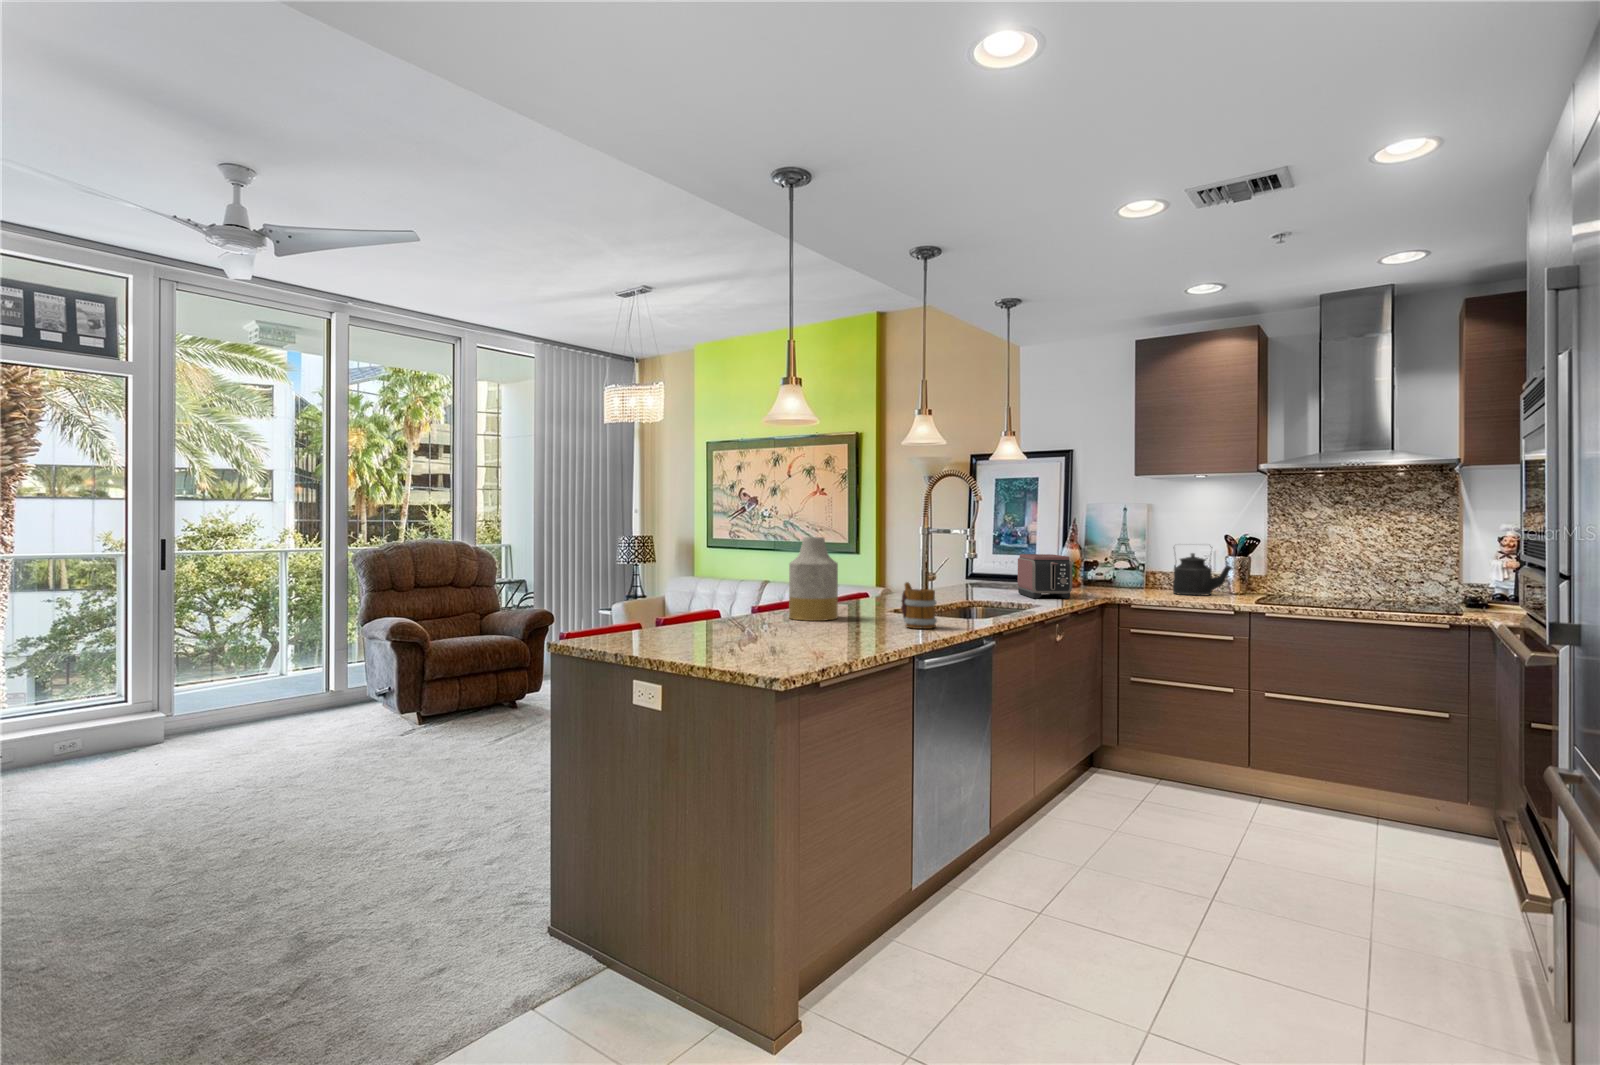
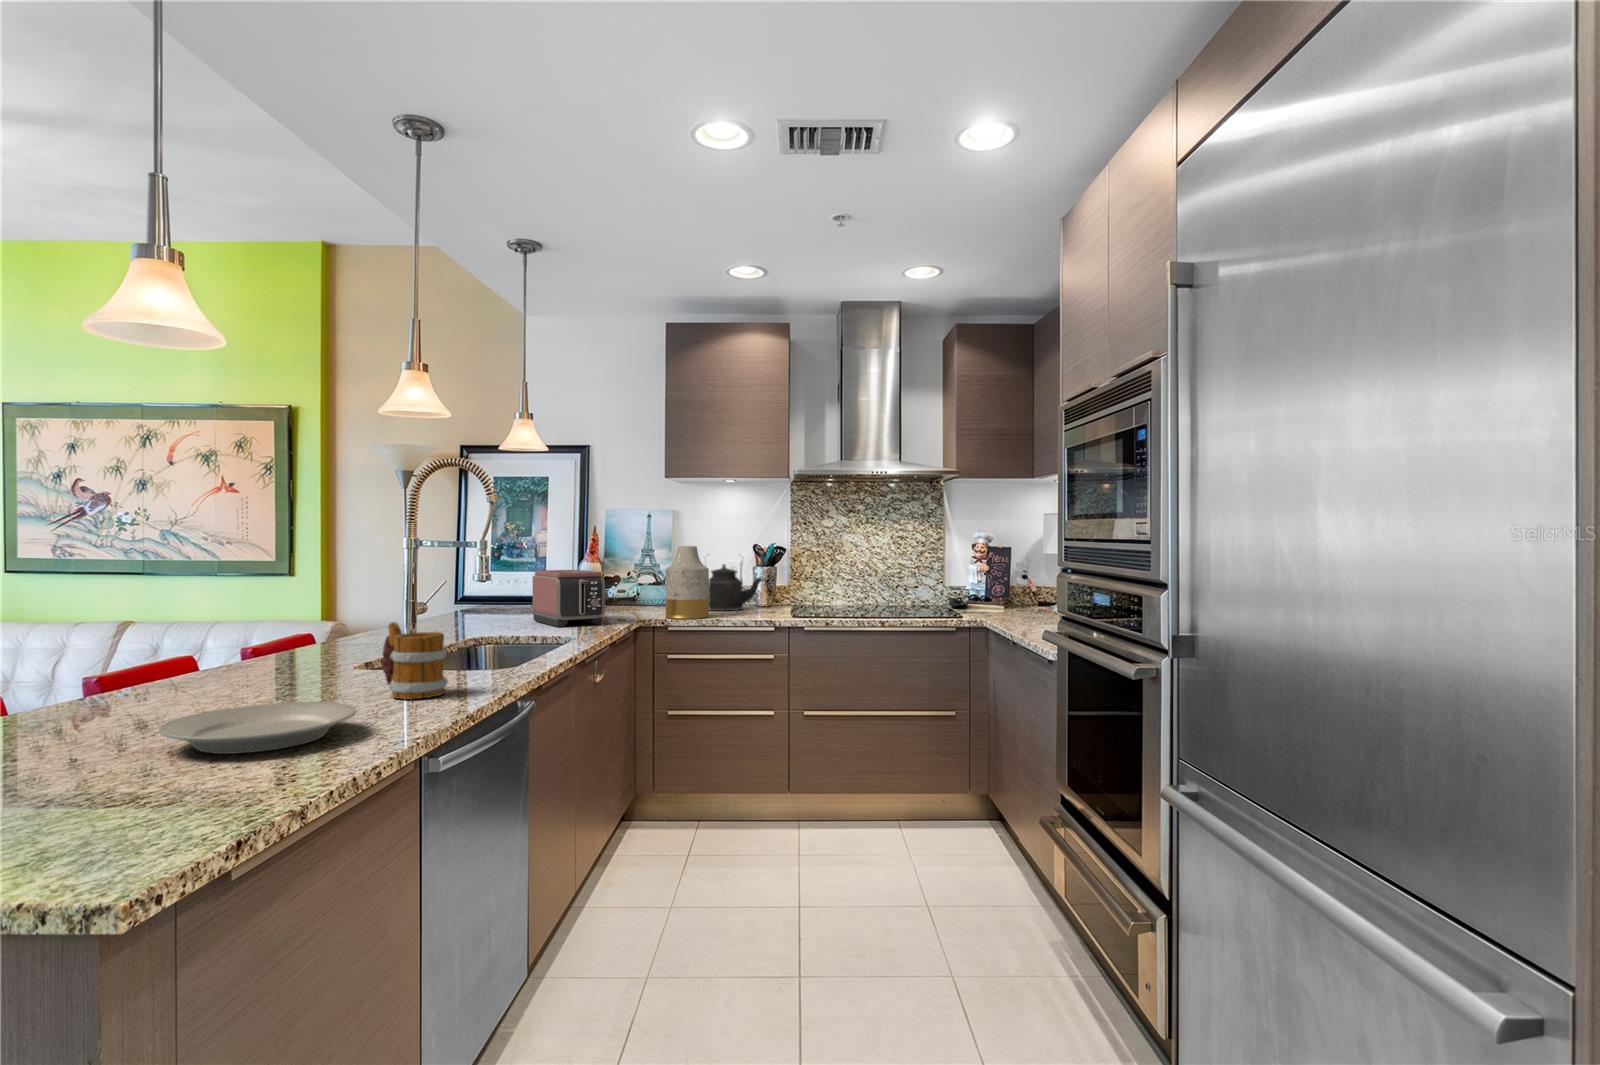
vase: present [789,537,838,621] -> present [666,546,709,619]
plate: none [797,621,883,641] -> present [159,702,356,754]

